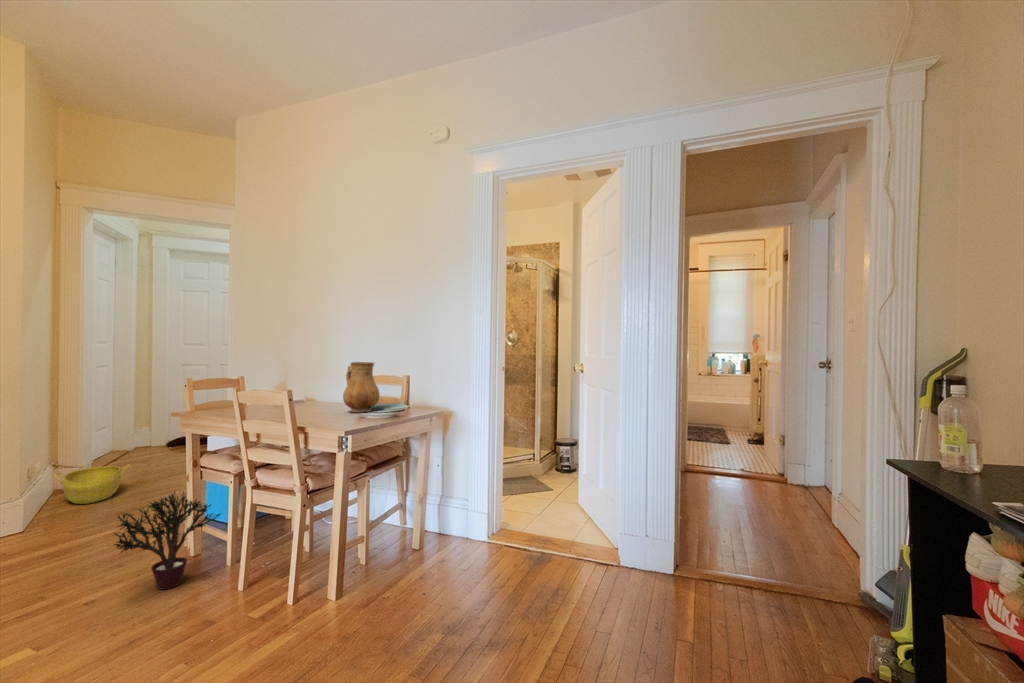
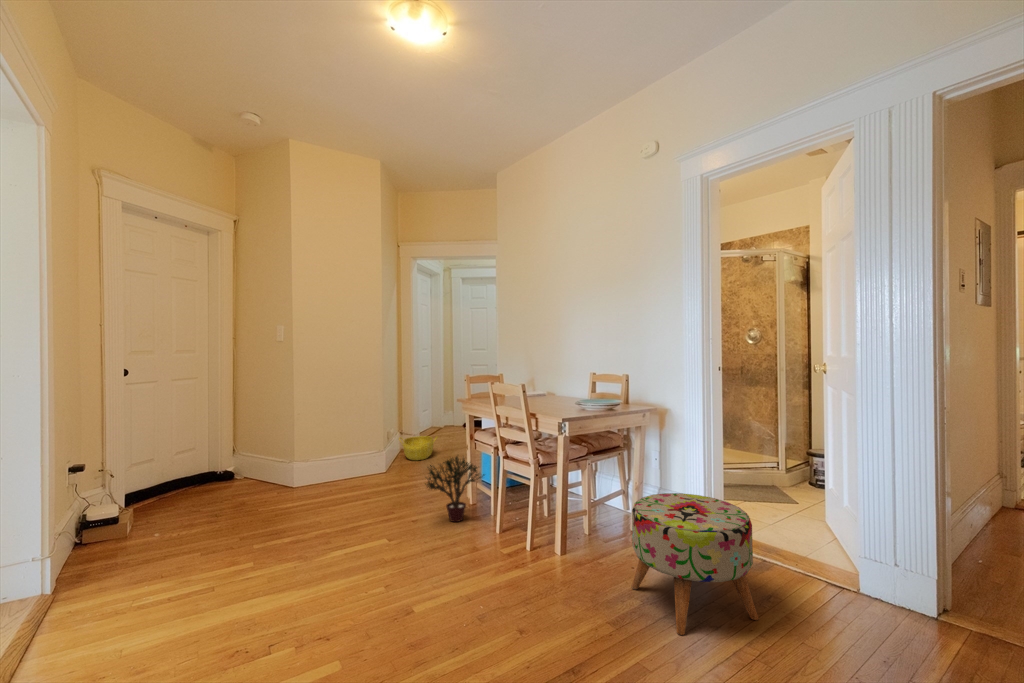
ceramic pitcher: present [343,362,379,412] -> none [568,362,597,405]
ottoman: none [428,501,556,664] -> present [632,493,759,635]

